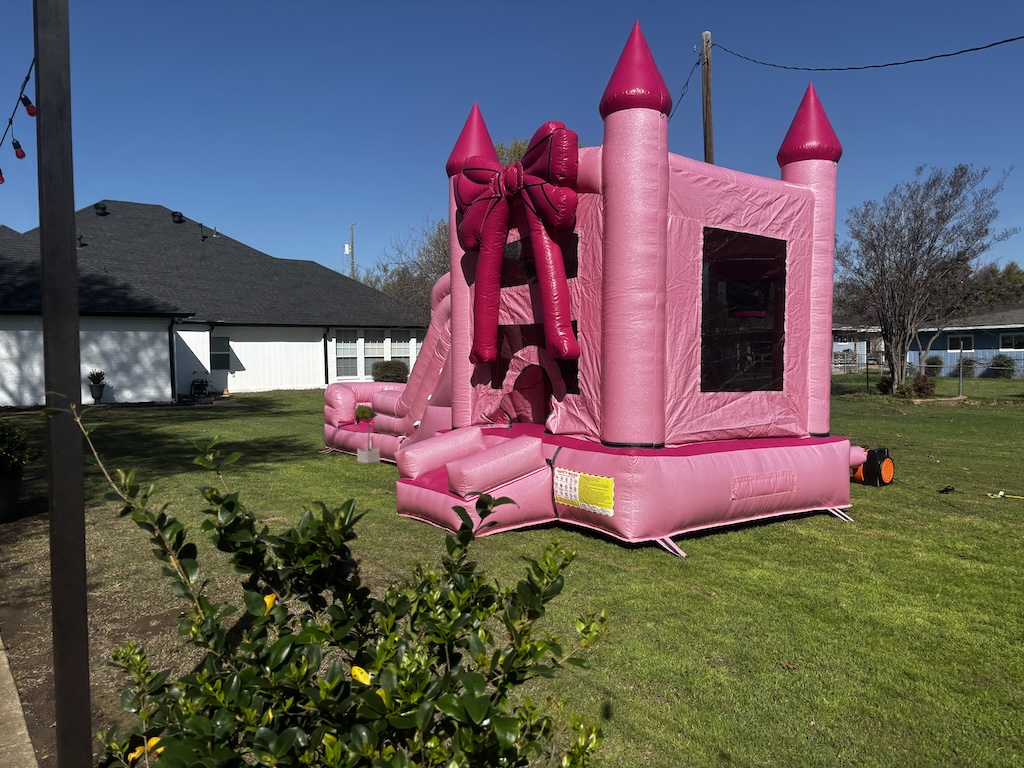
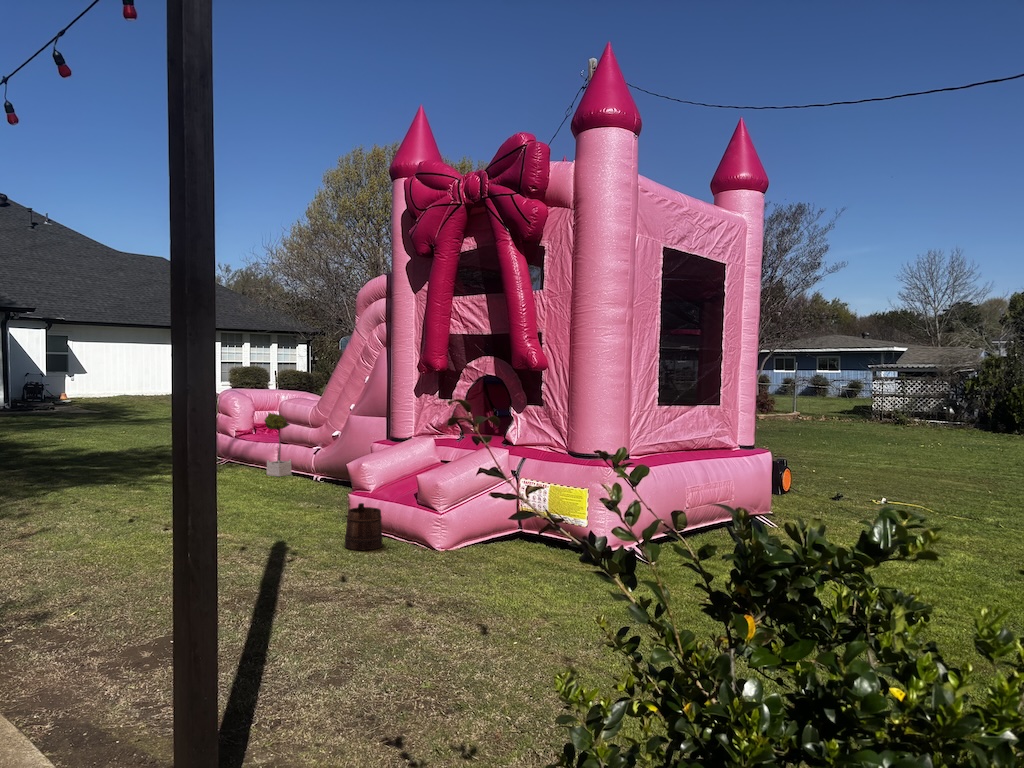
bucket: none [386,490,421,535] -> present [345,503,383,550]

